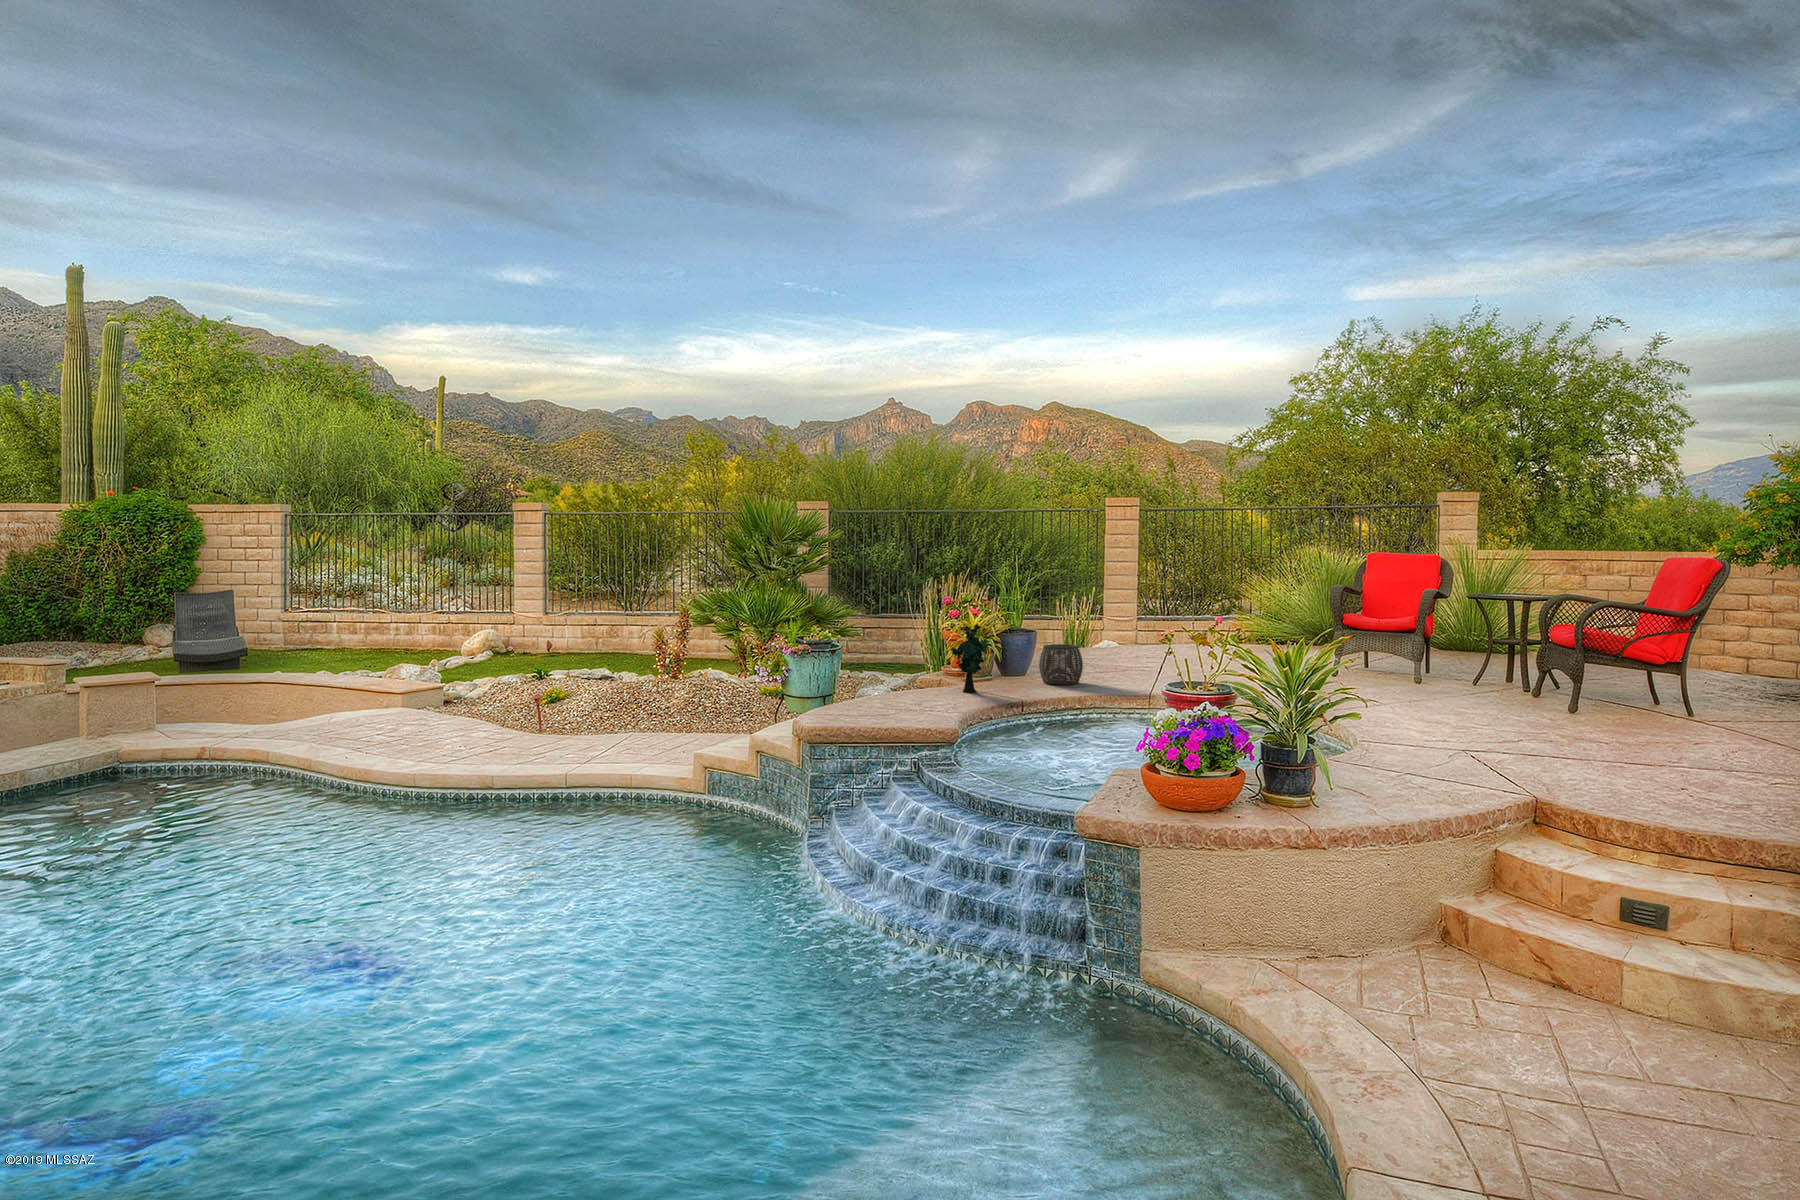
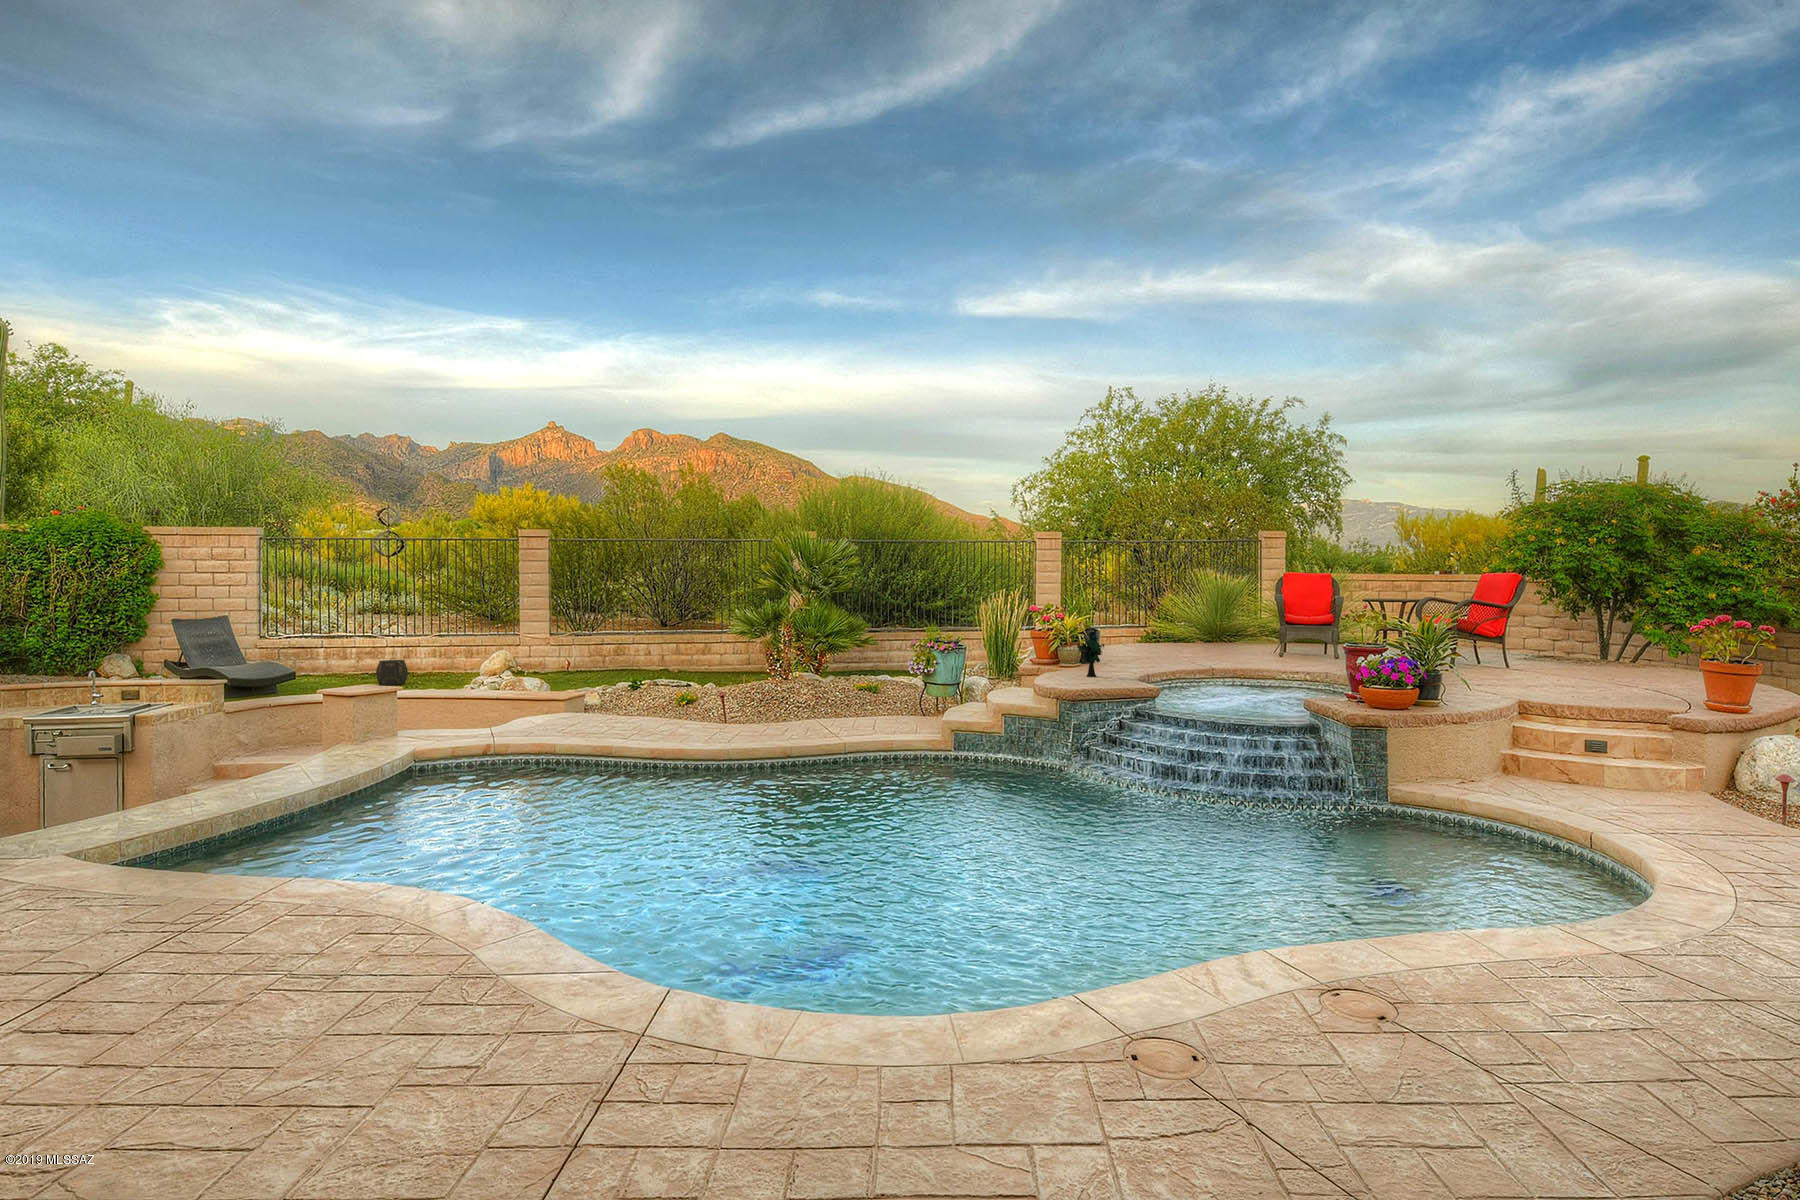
woven basket: present [1039,644,1083,685] -> present [376,660,408,685]

